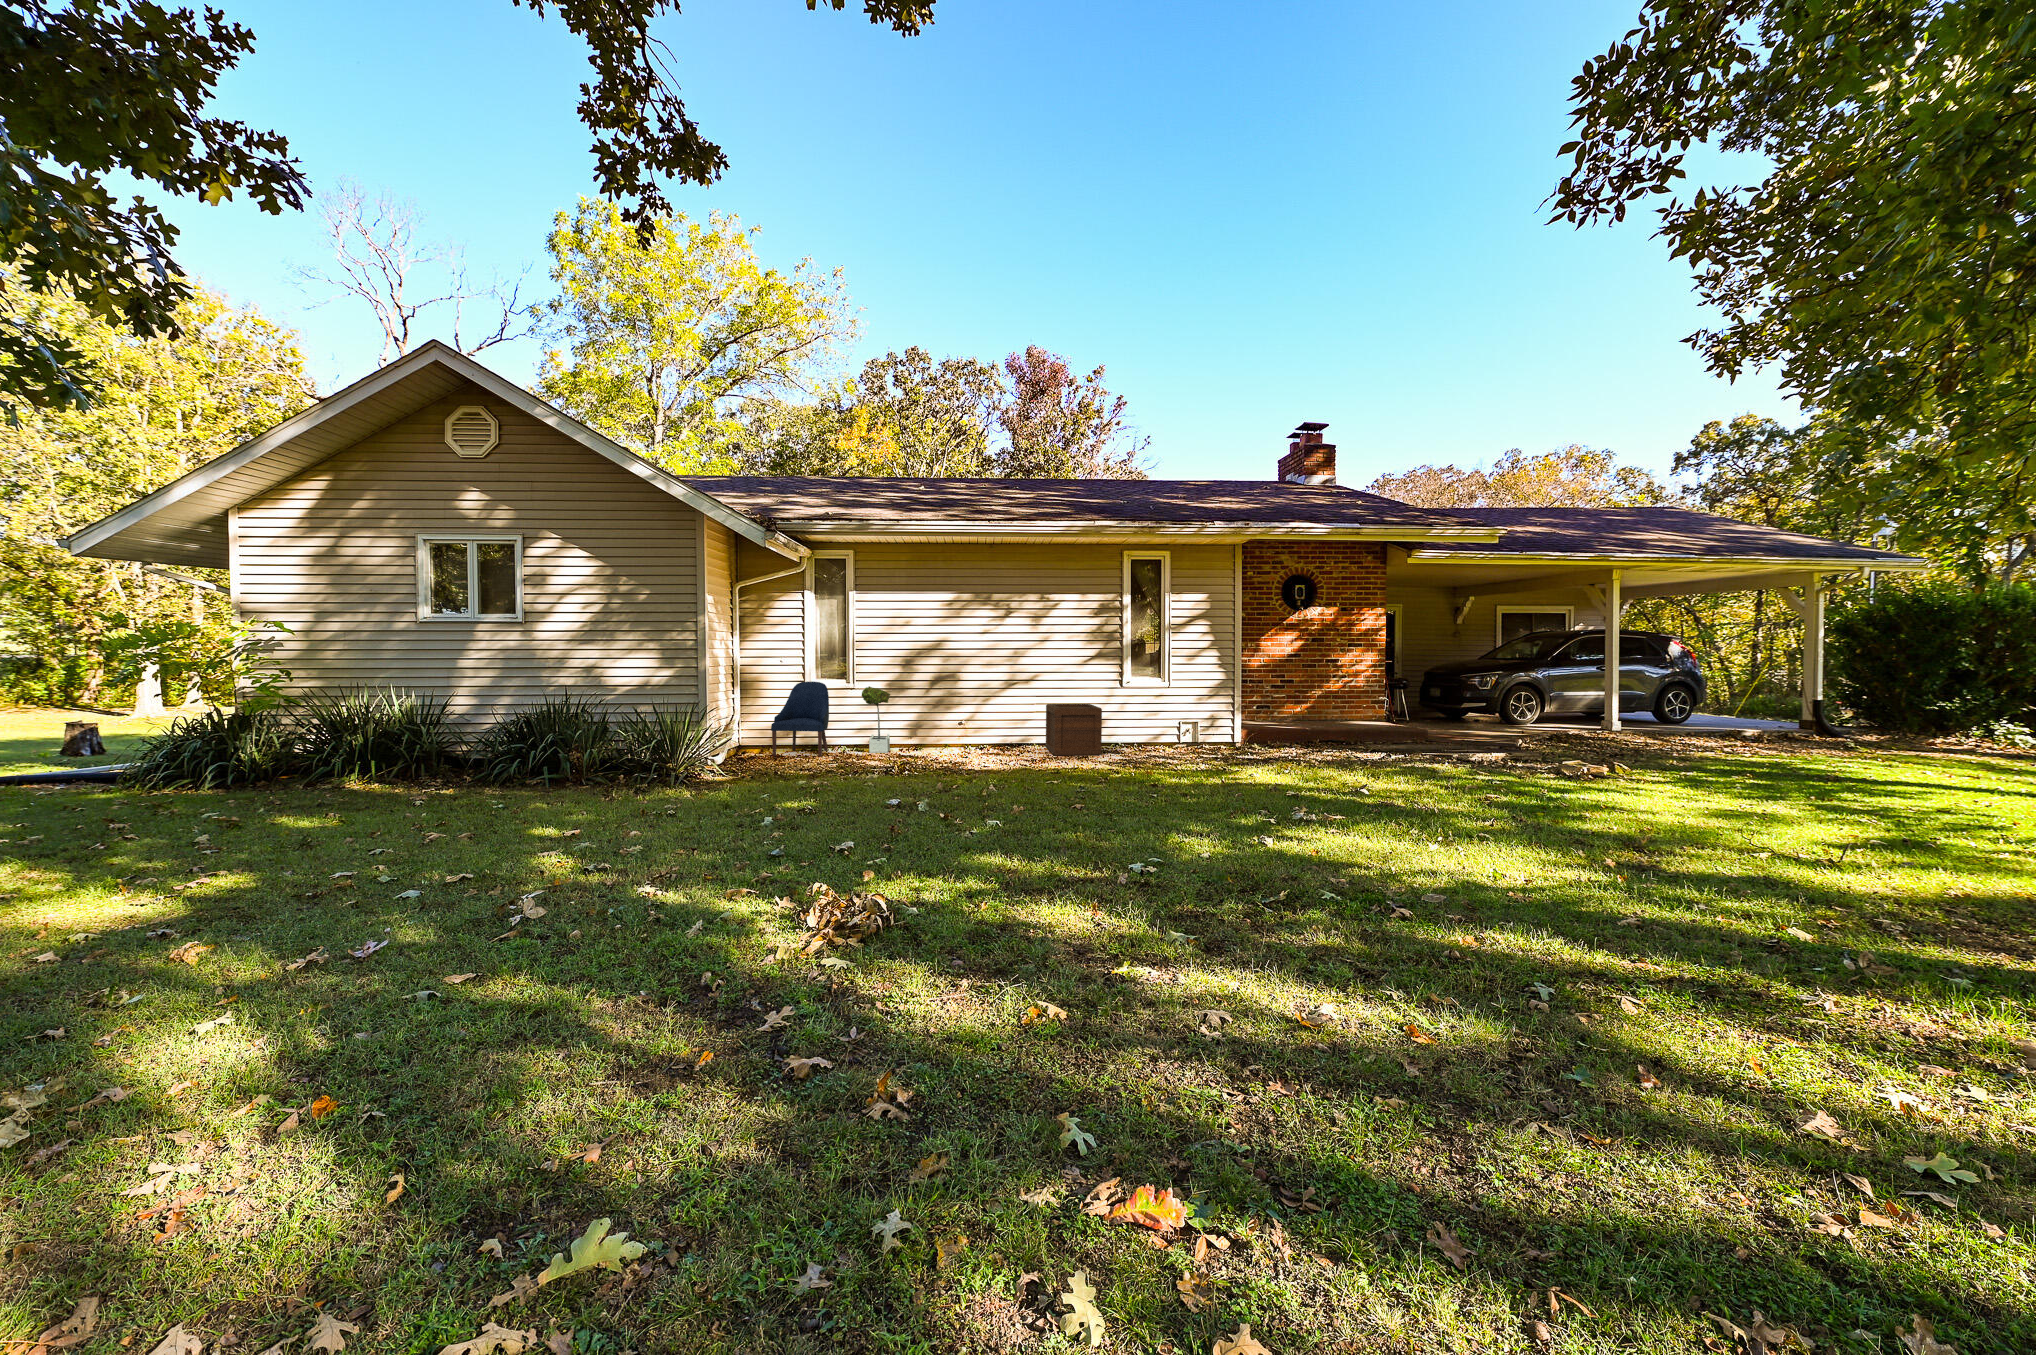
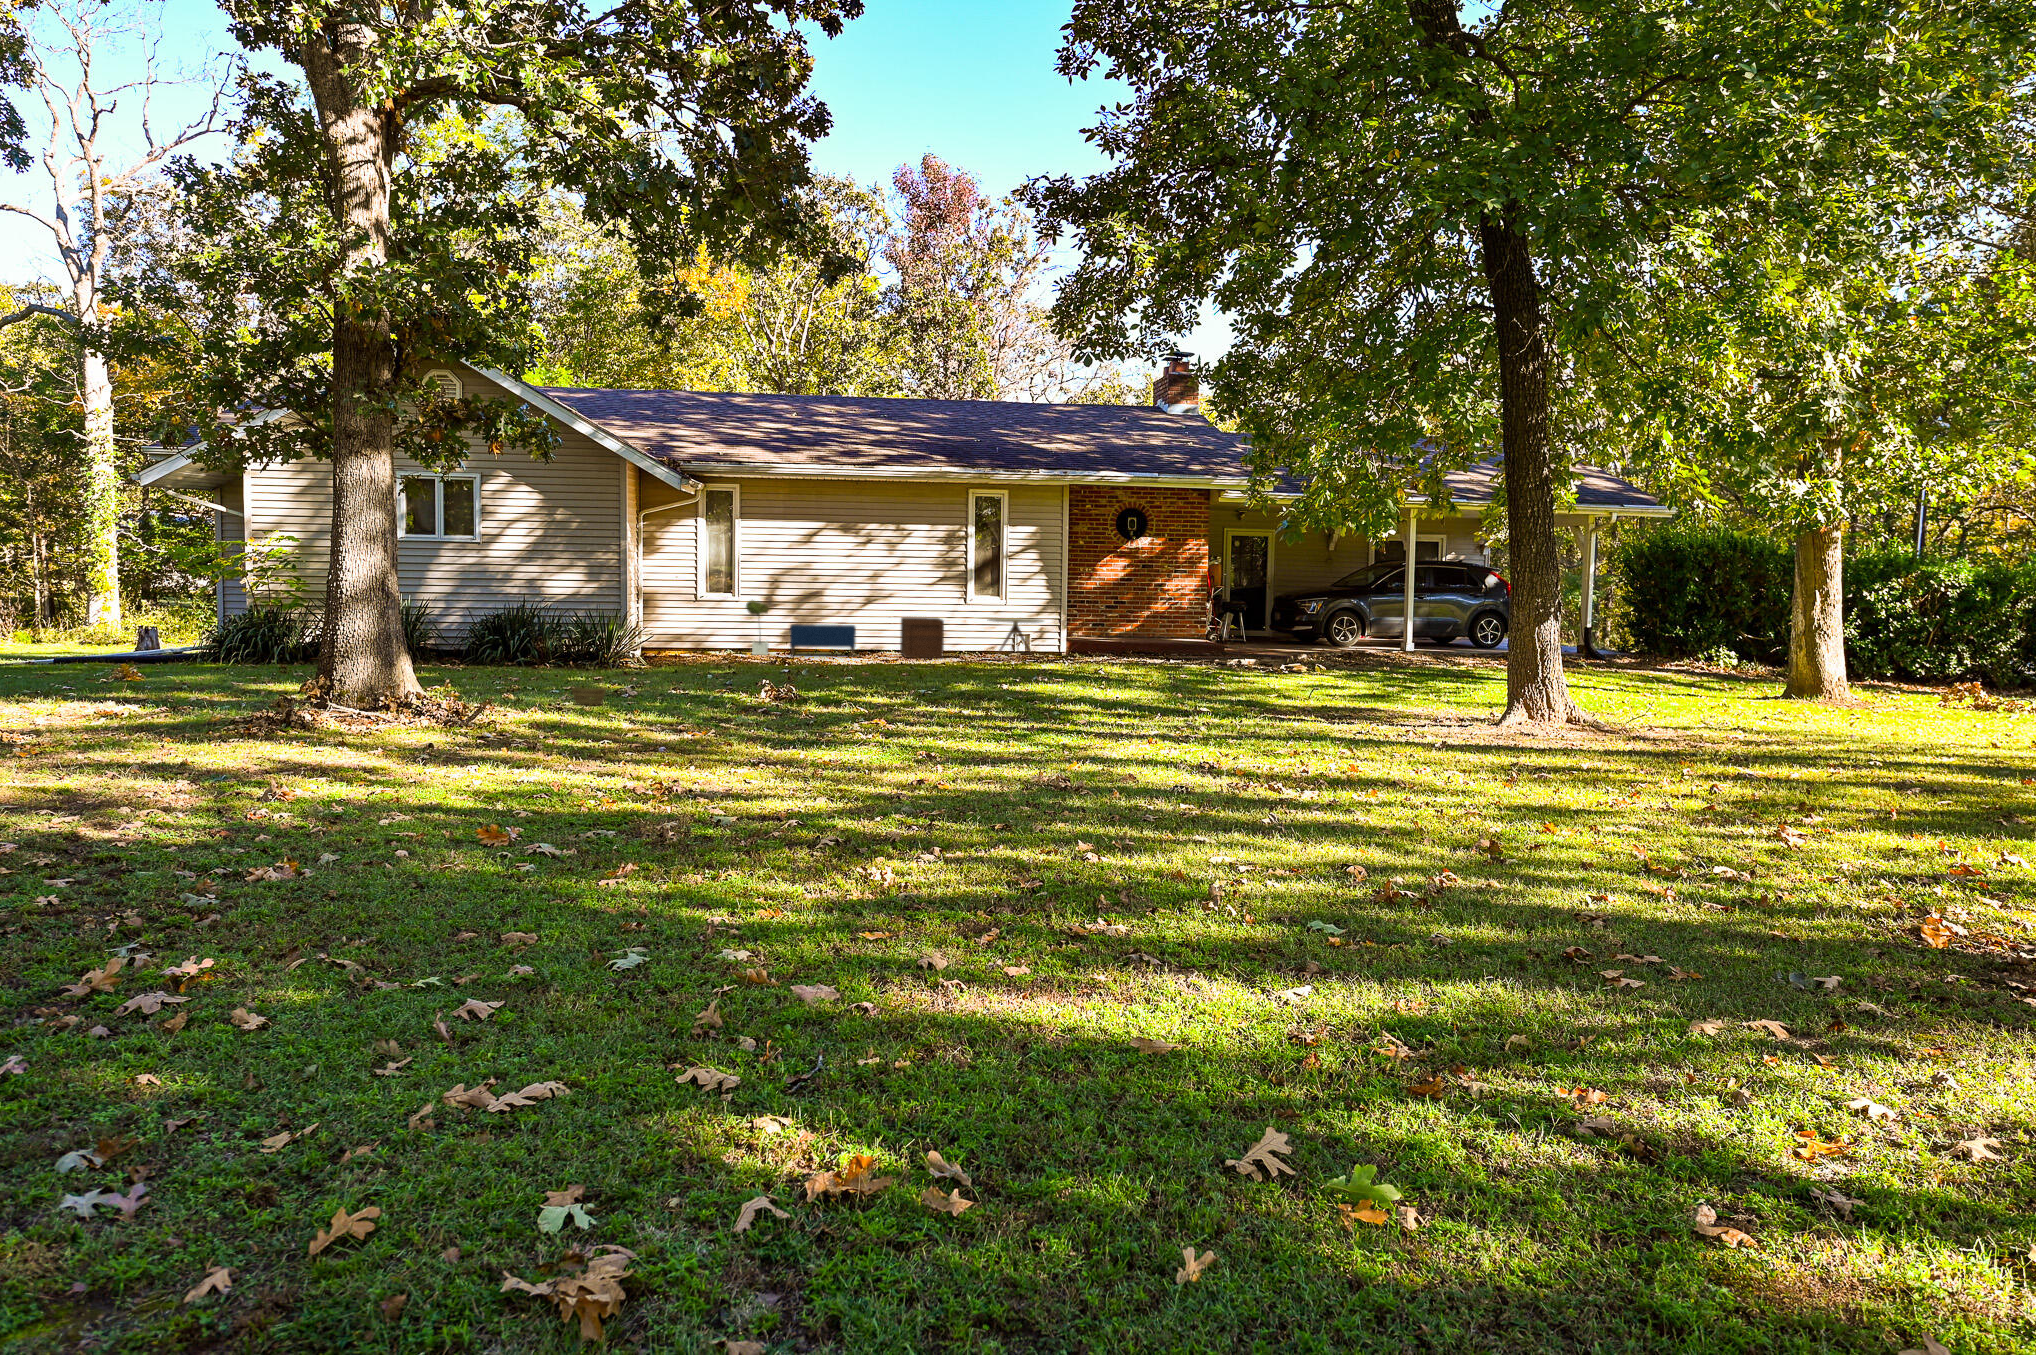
chair: present [771,682,829,757] -> none [672,595,718,656]
round table: none [1152,703,1224,757] -> present [989,618,1043,659]
bench: none [914,714,994,755] -> present [790,624,856,657]
basket: none [229,939,332,1044] -> present [572,682,606,705]

